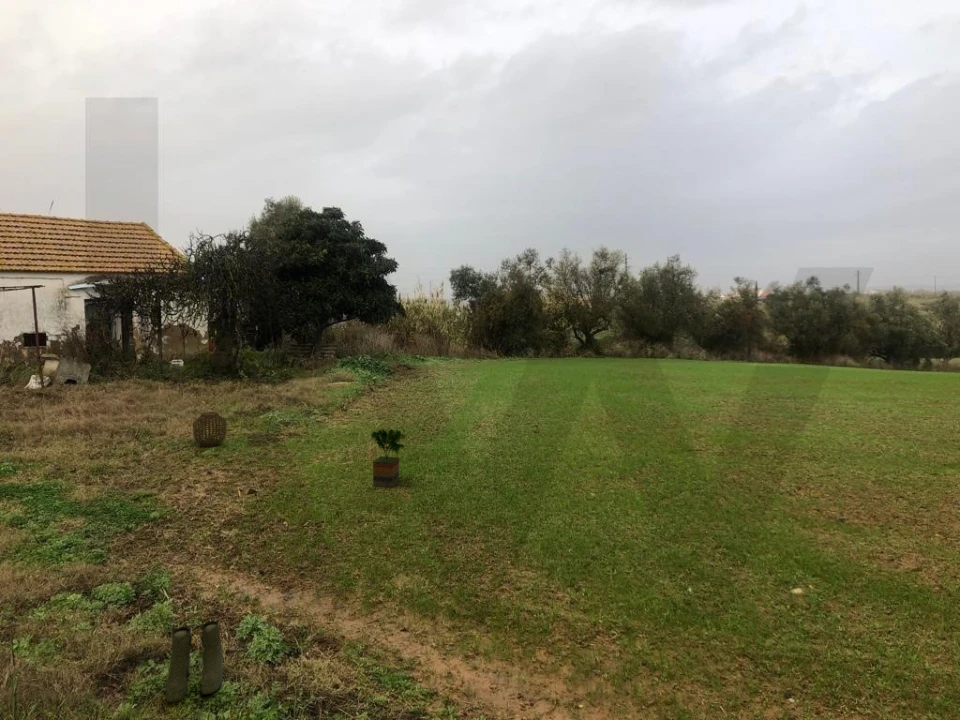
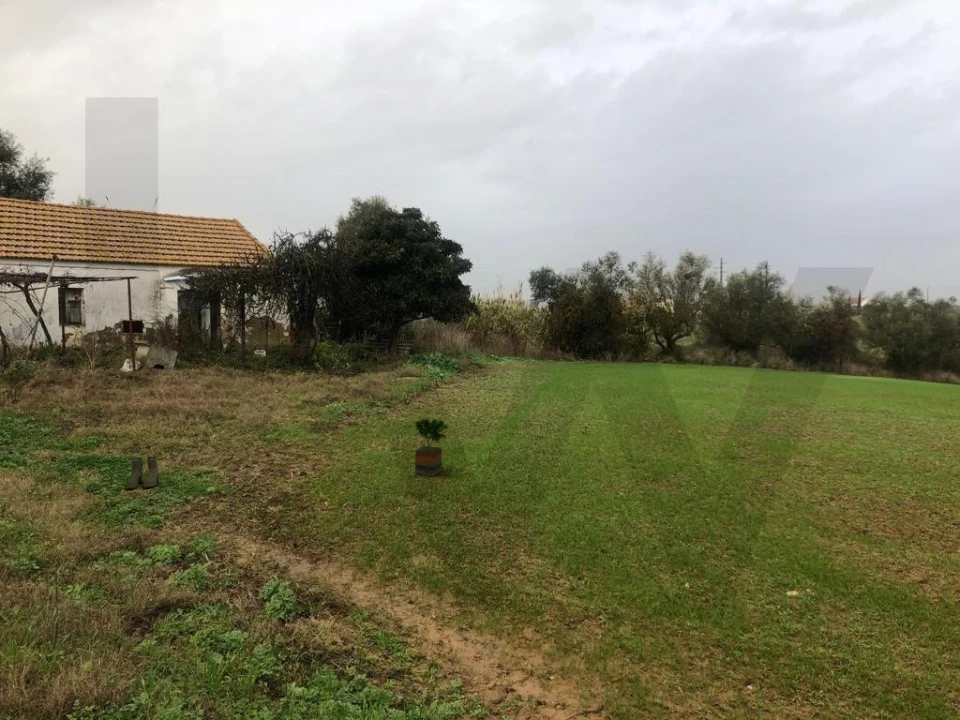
woven basket: present [193,412,227,447] -> none [257,399,288,432]
boots: present [166,621,223,703] -> present [127,457,159,489]

